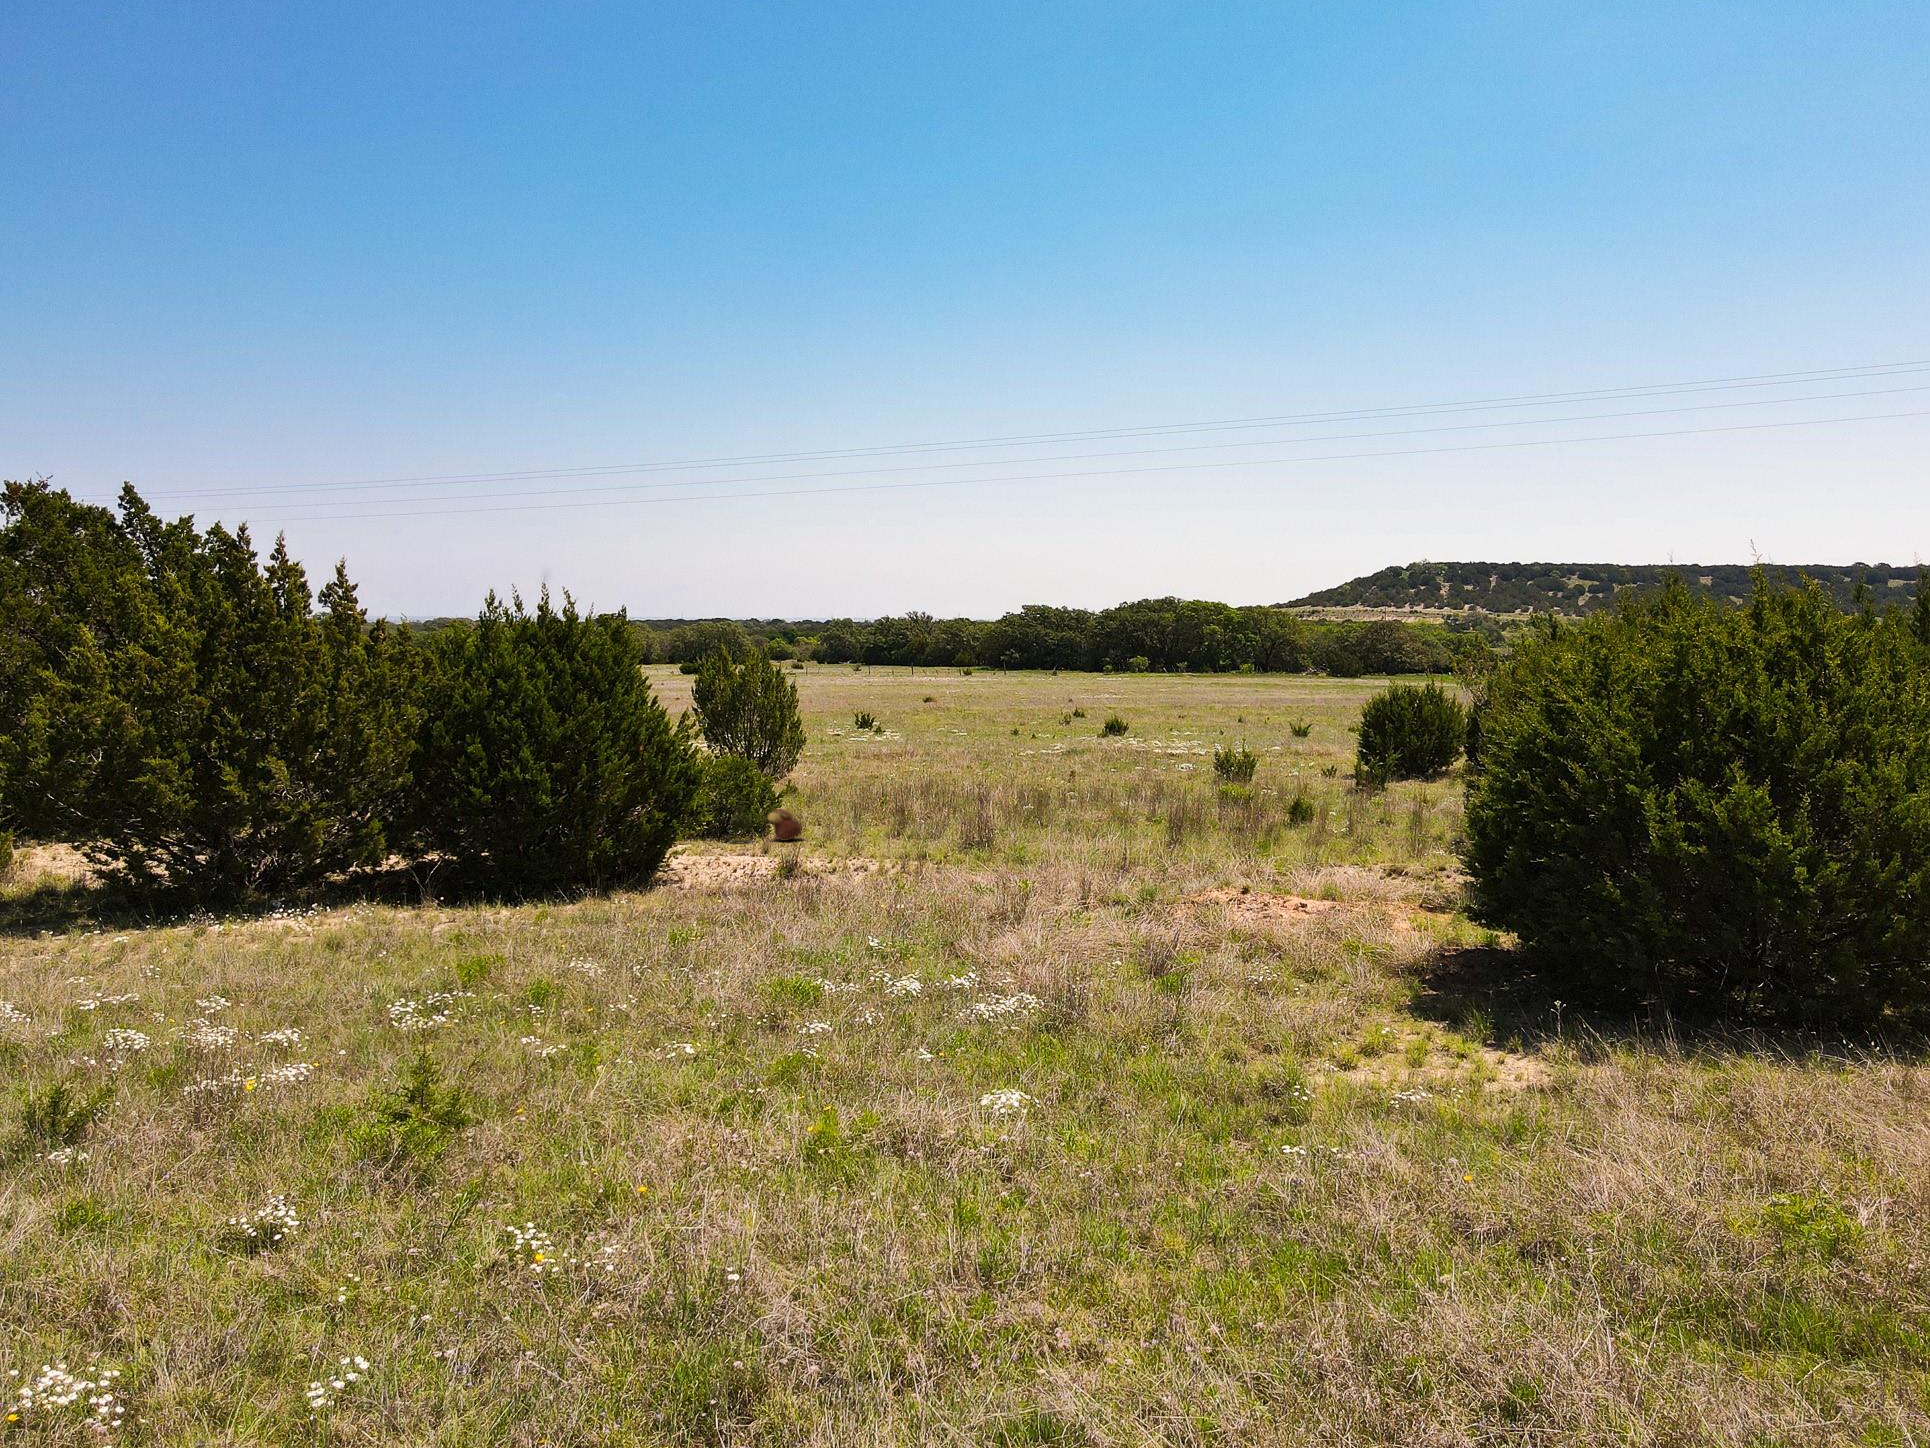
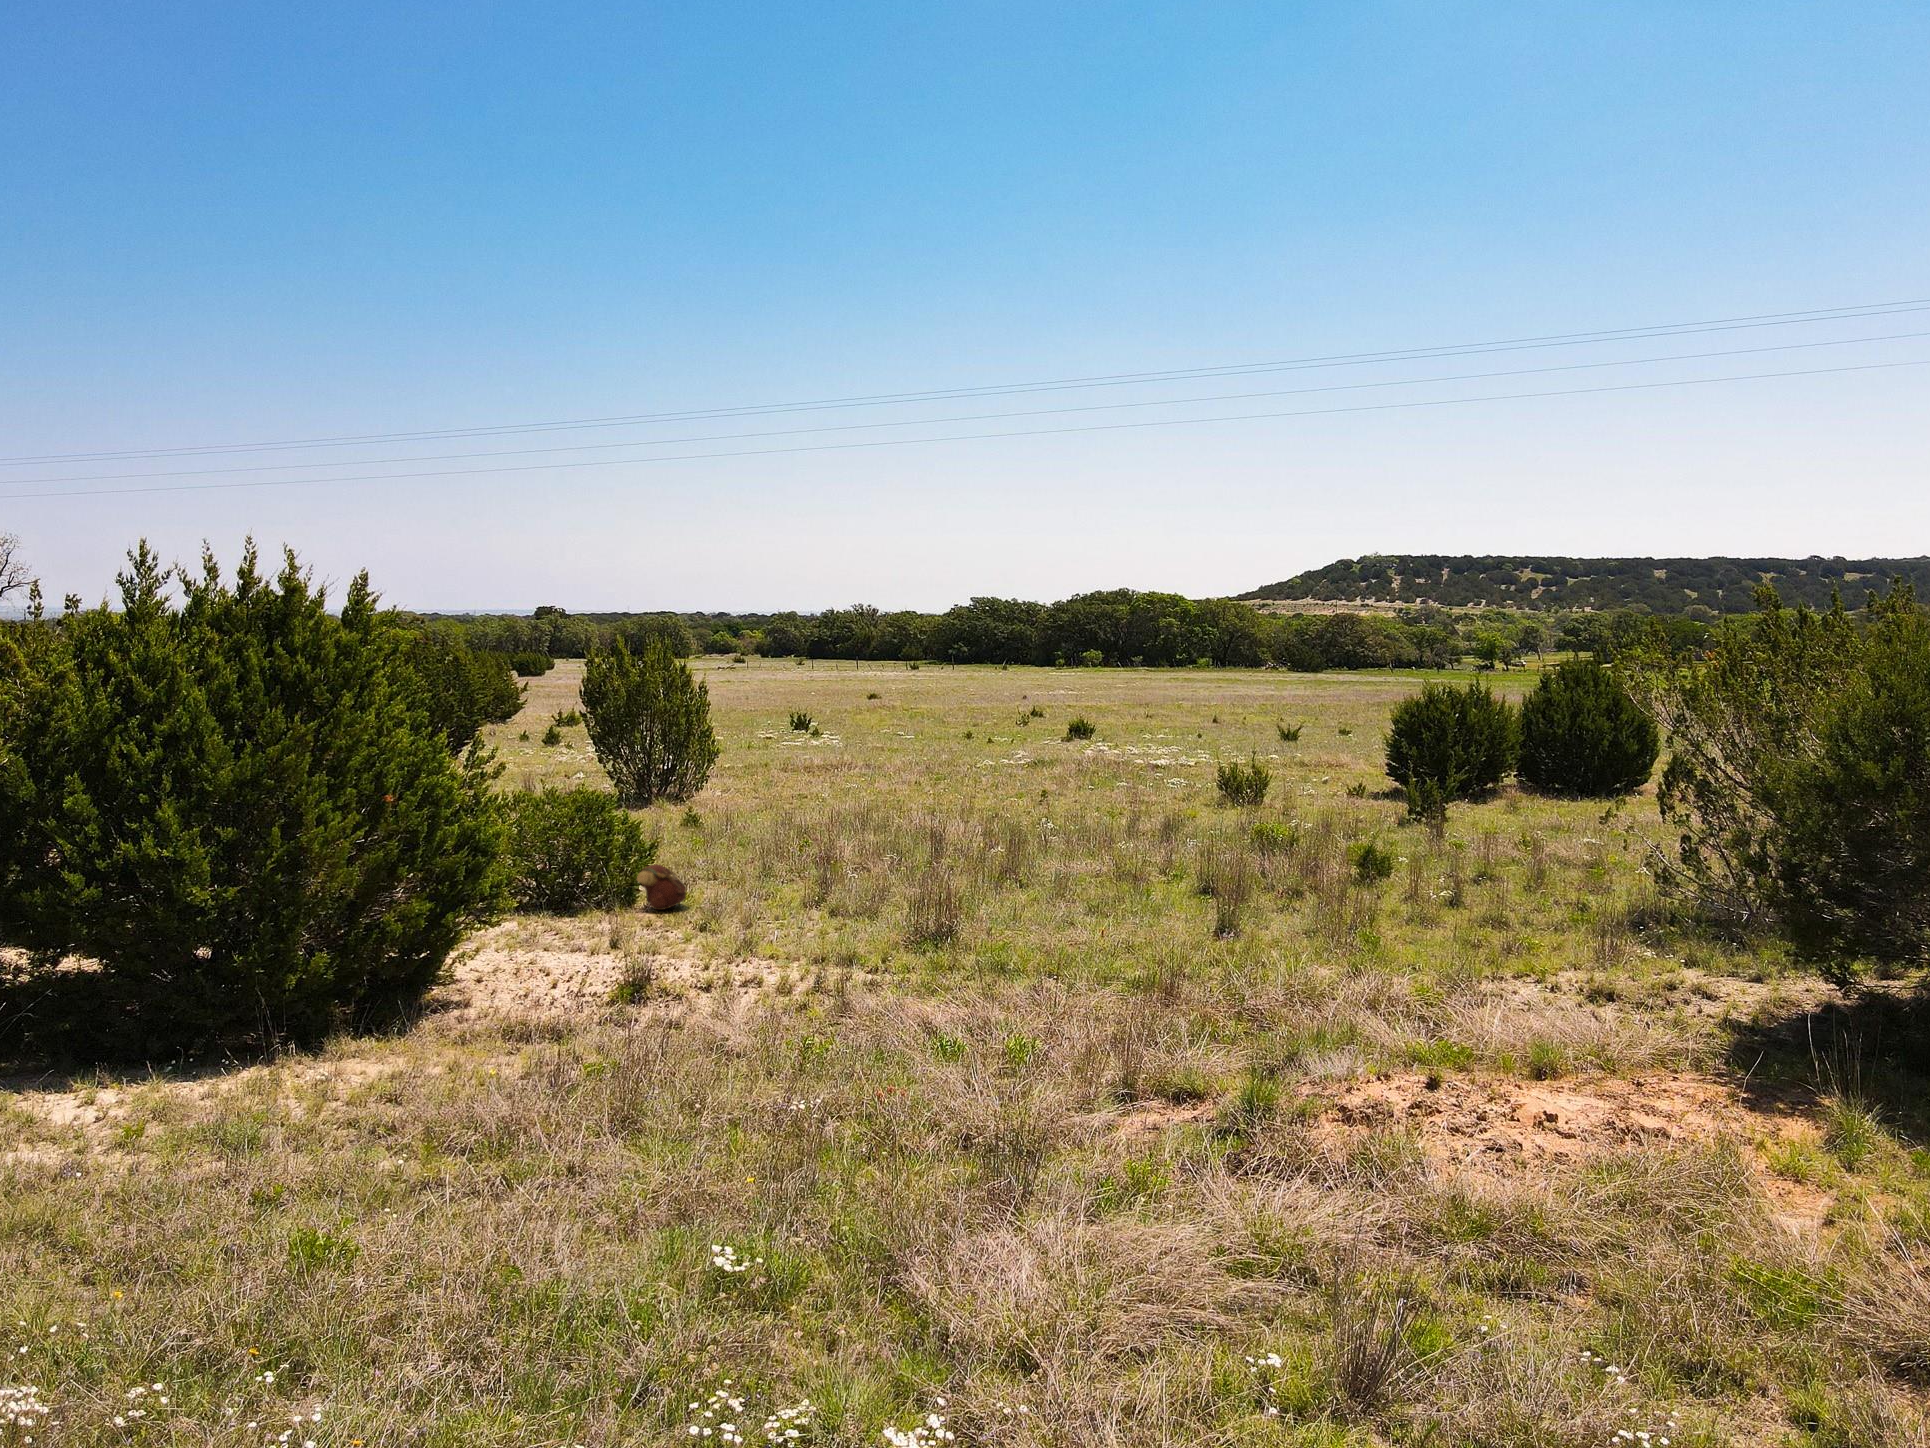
potted tree: present [731,808,753,844] -> none [581,858,619,916]

